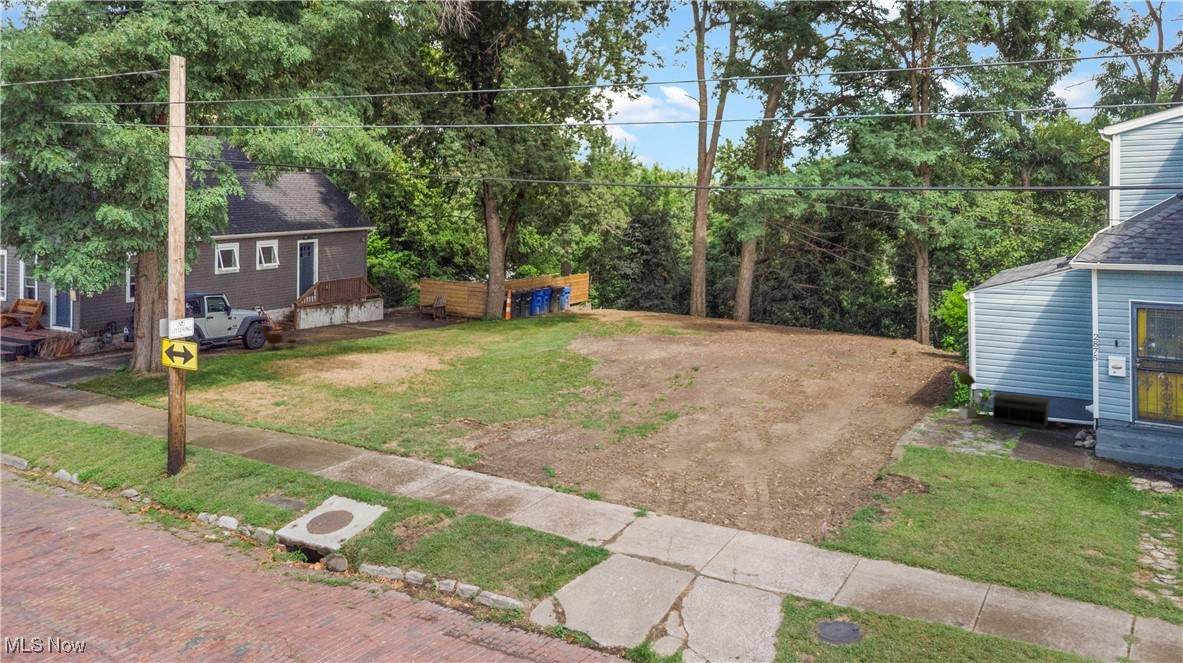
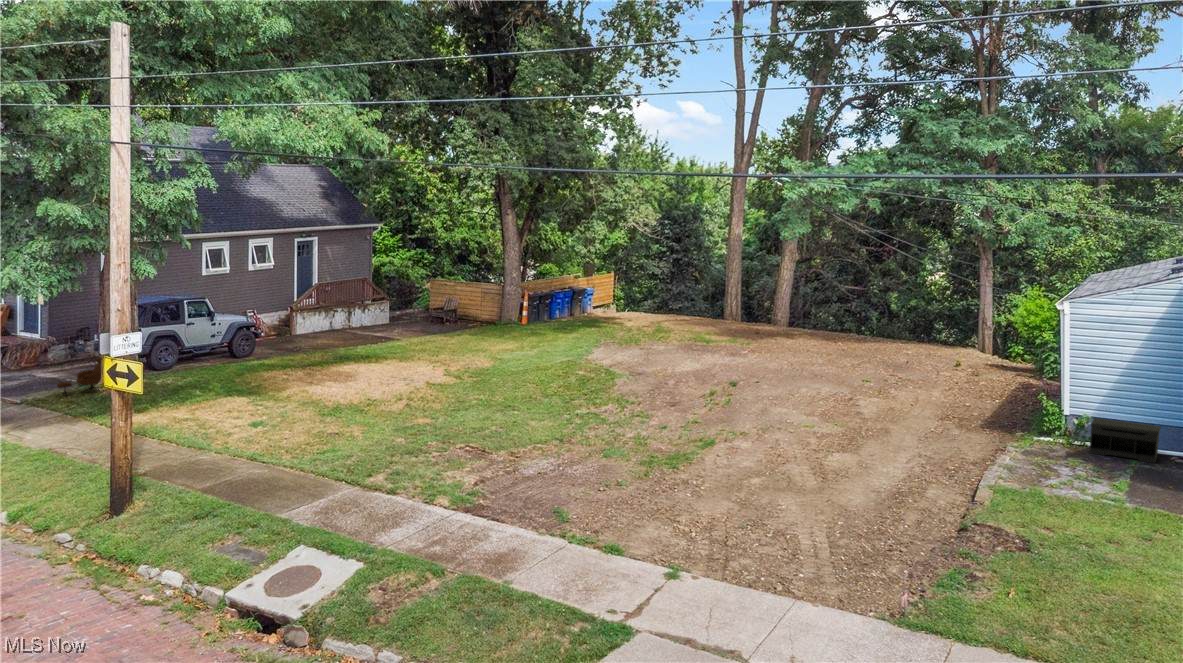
lounge chair: present [262,326,296,349] -> present [57,358,102,394]
potted tree: present [958,373,977,418] -> none [1046,394,1069,448]

